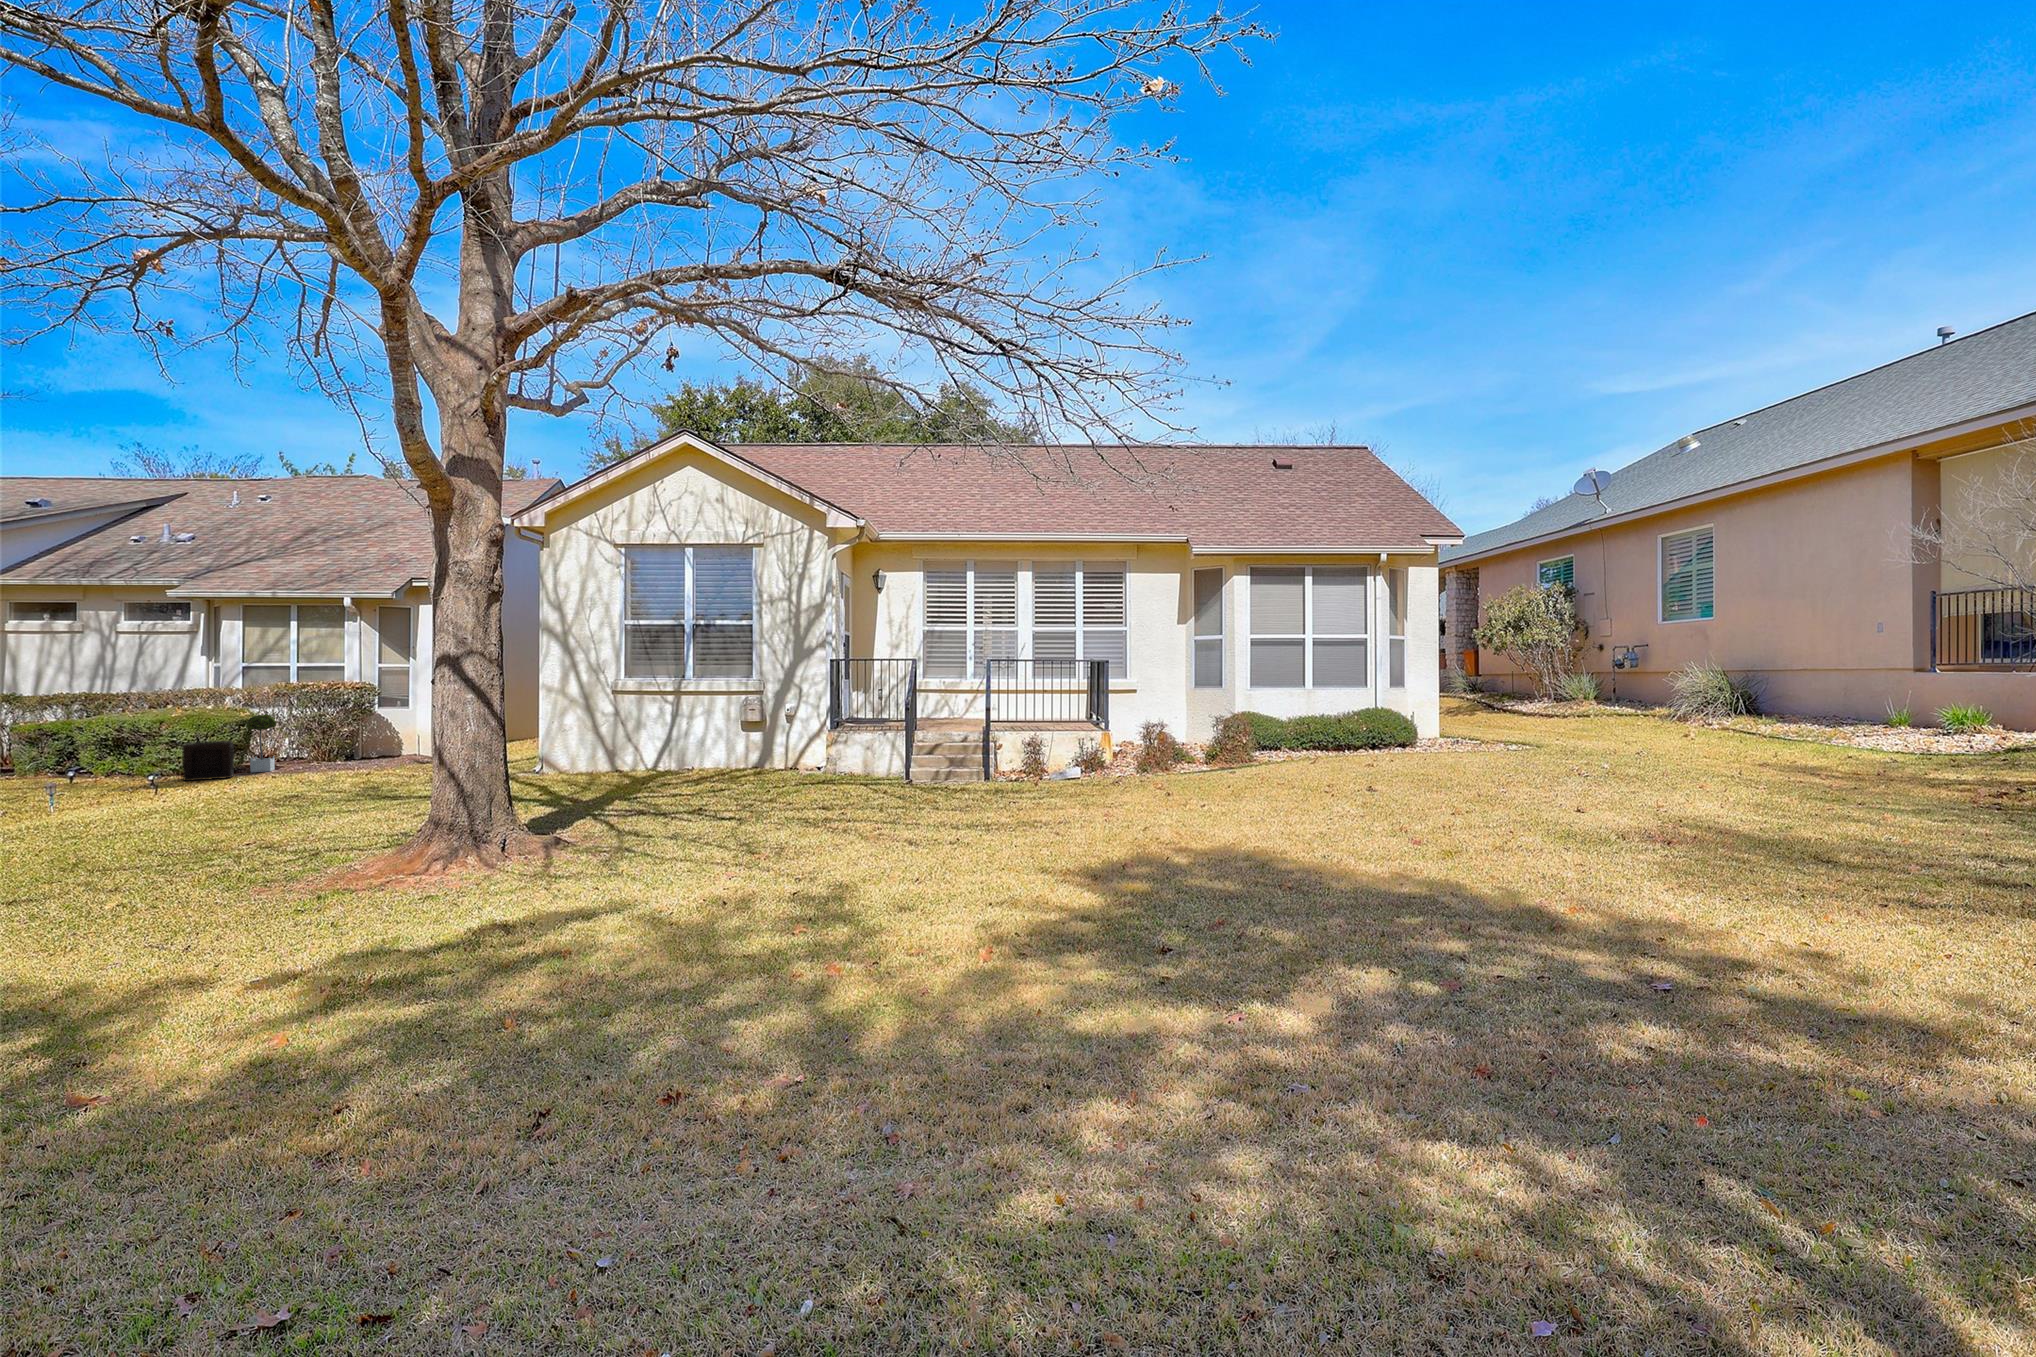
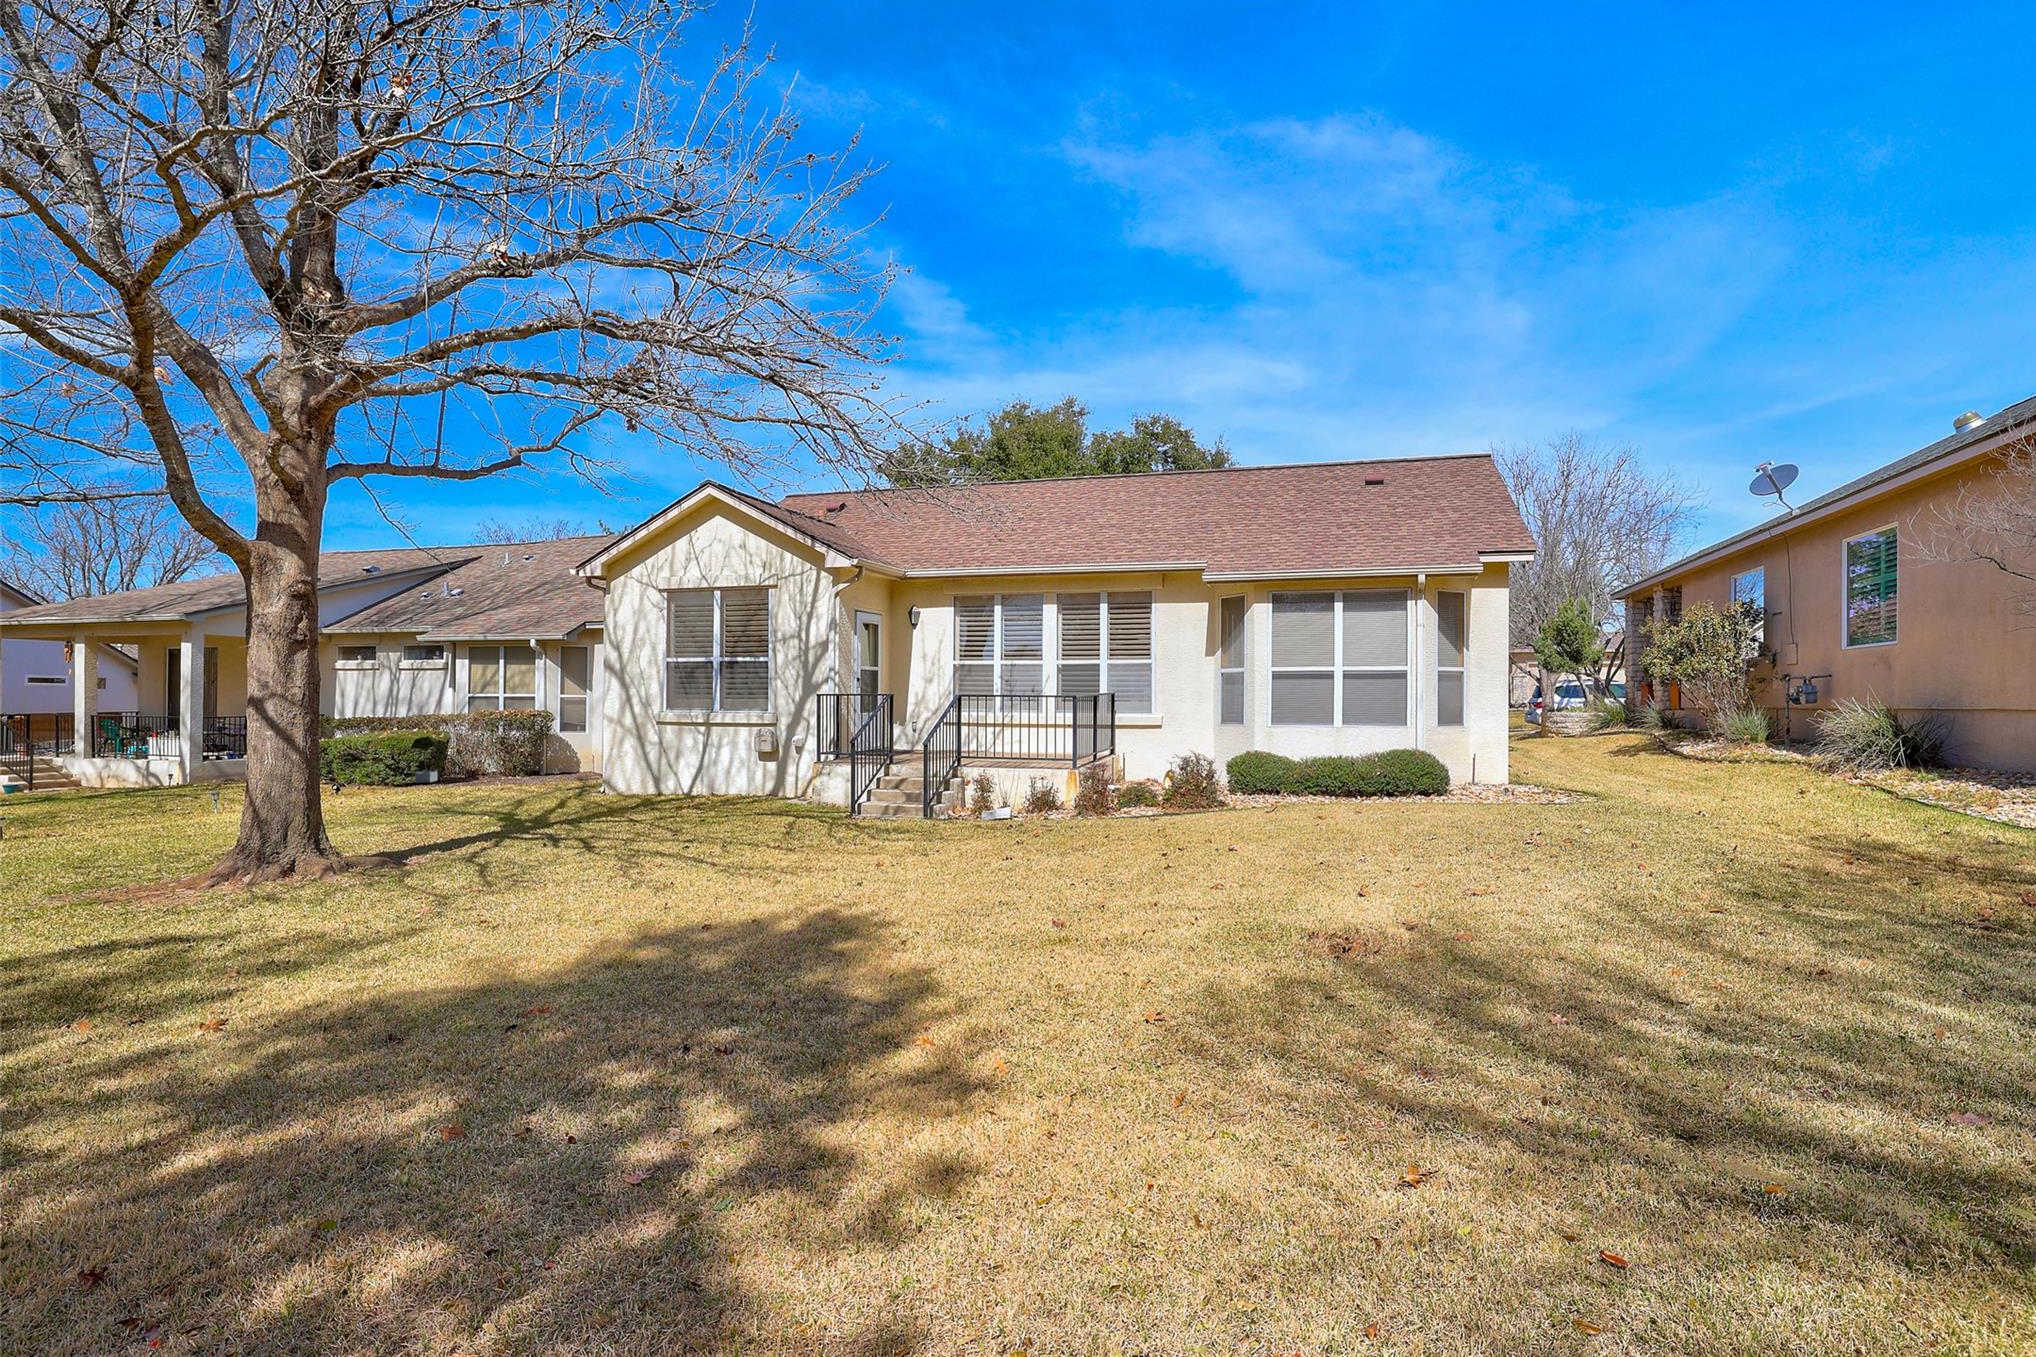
wooden crate: present [182,741,234,781] -> none [350,758,400,791]

